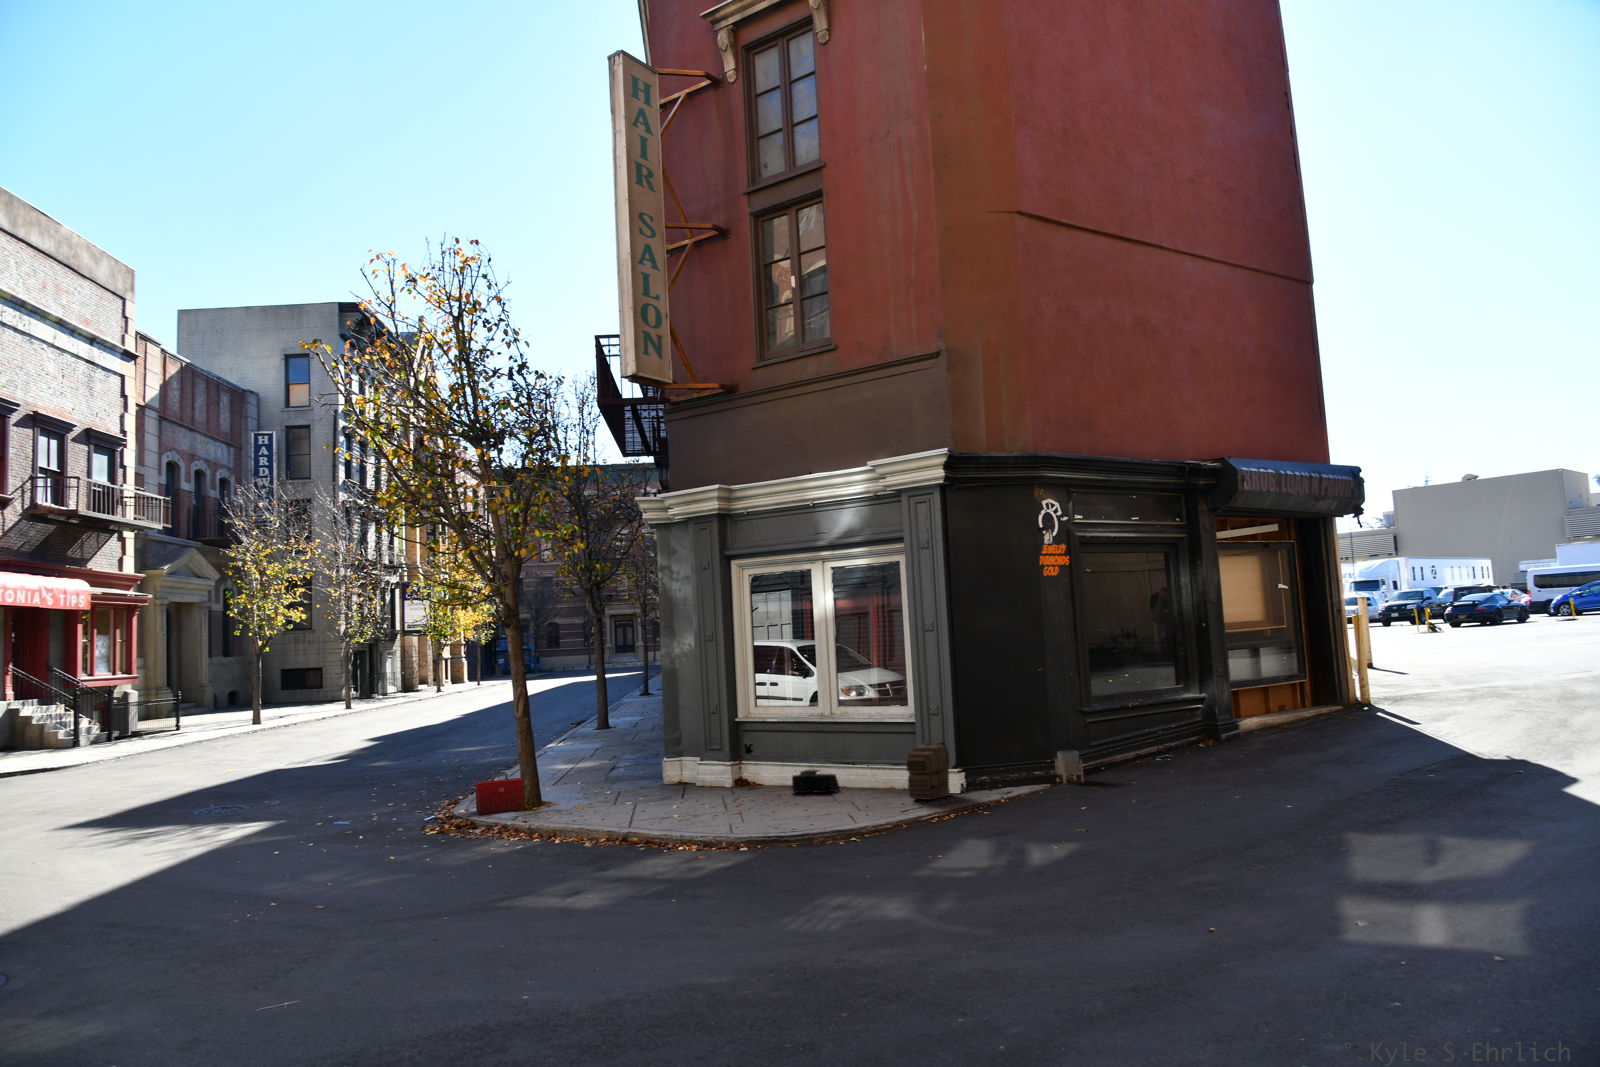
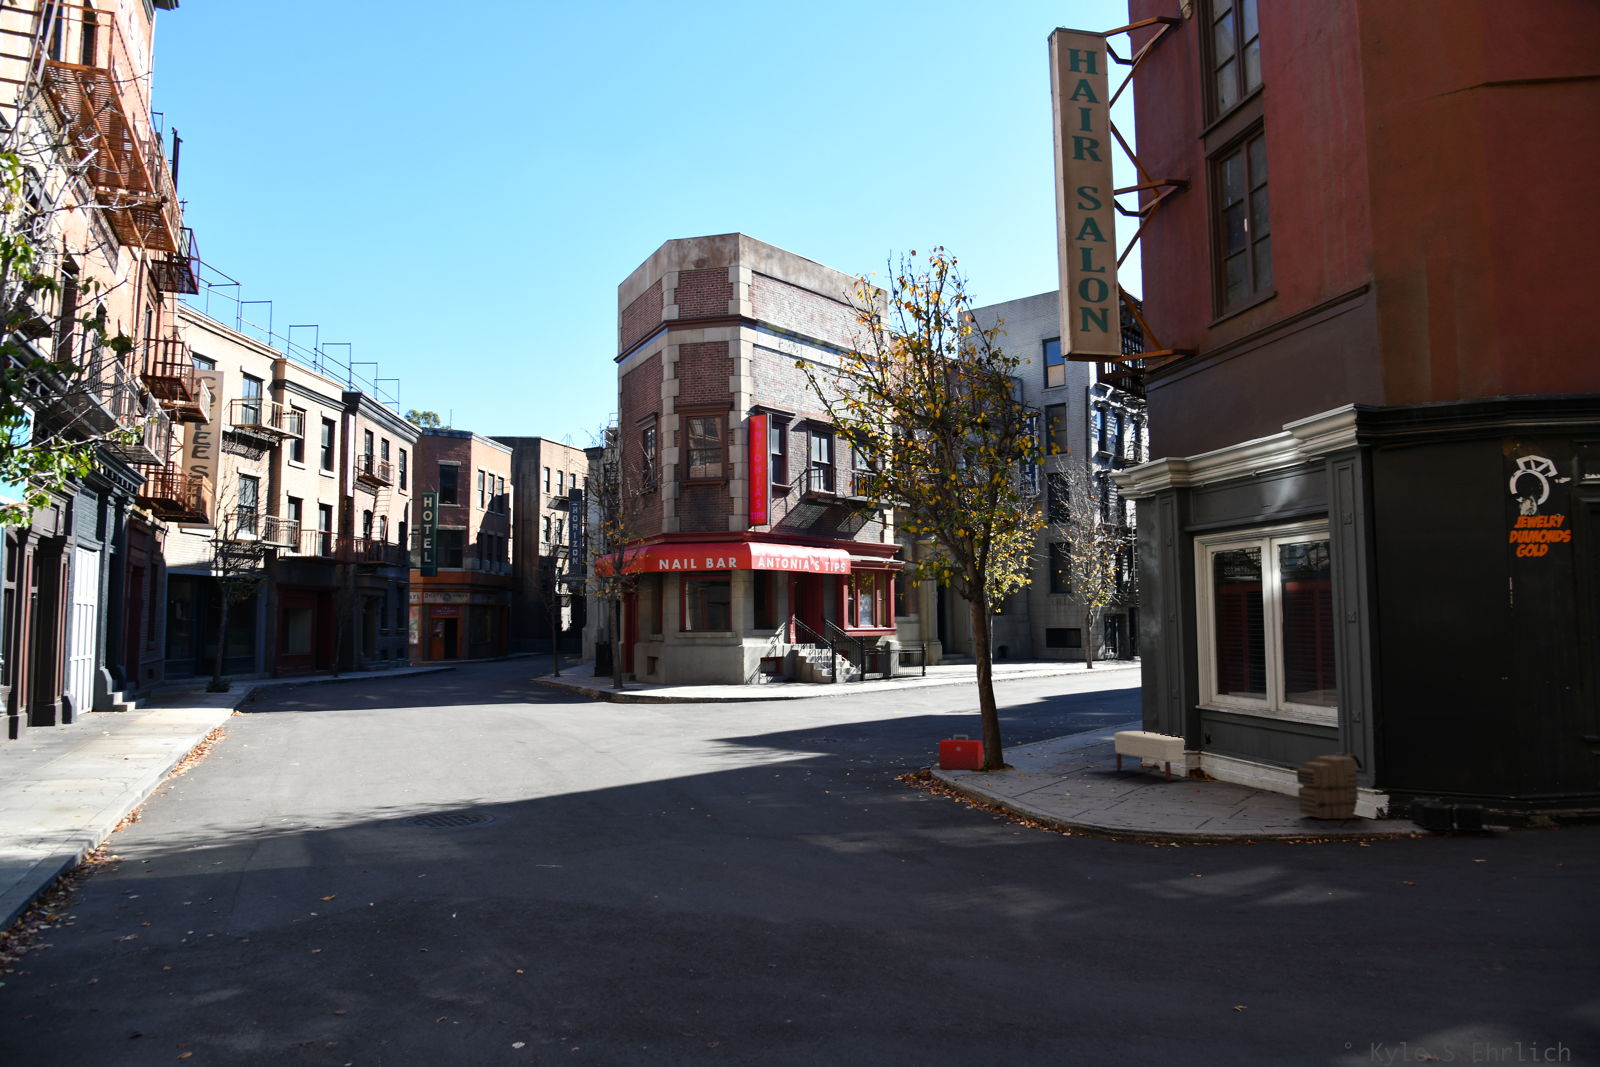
bench: none [662,748,751,792] -> present [1114,731,1196,781]
planter: present [1055,751,1084,783] -> none [1530,787,1566,832]
storage bin: present [792,769,840,793] -> present [1410,798,1491,831]

